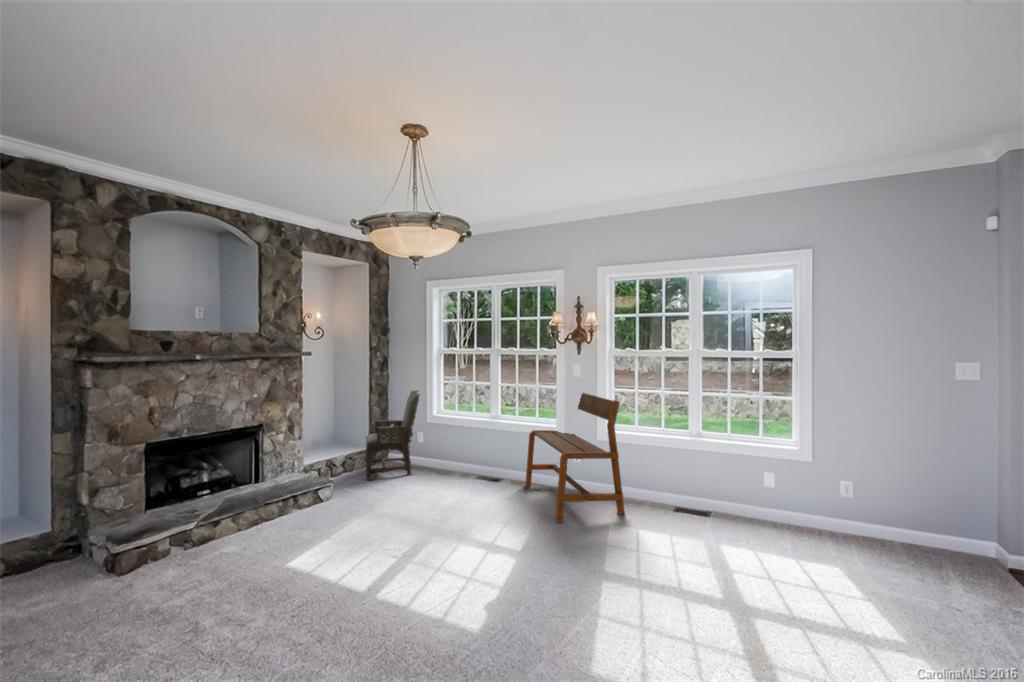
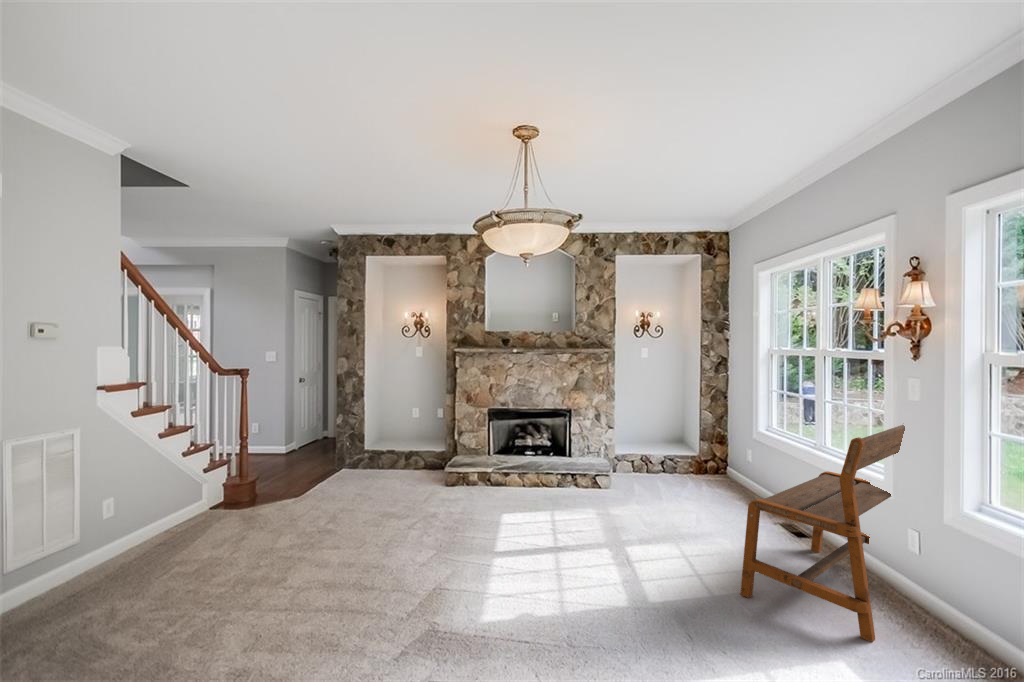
armchair: present [365,391,420,480] -> none [665,397,744,494]

